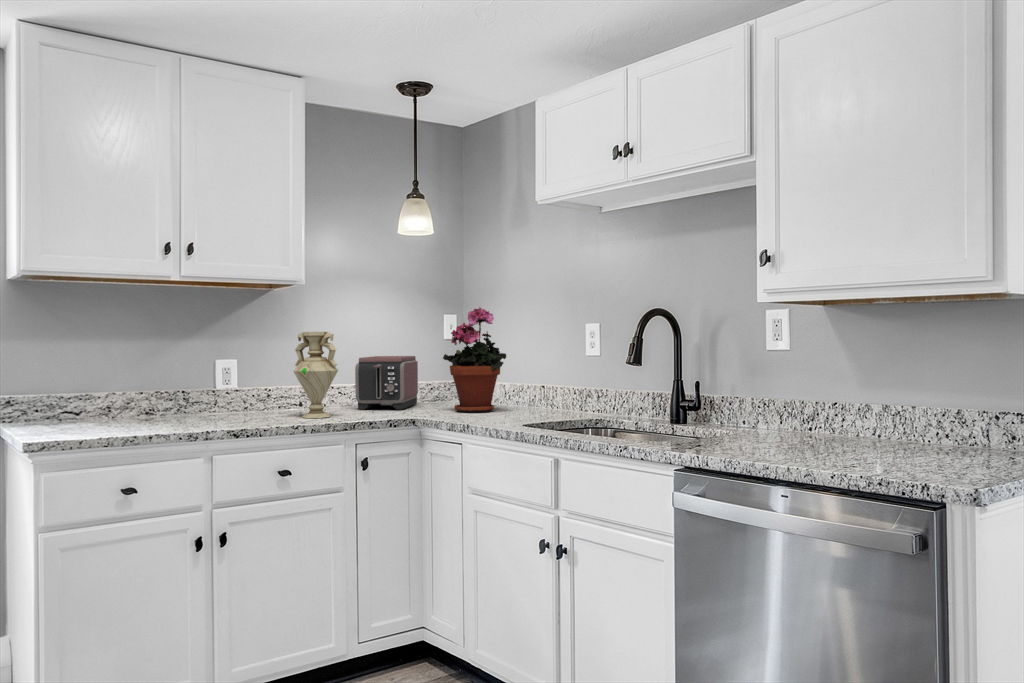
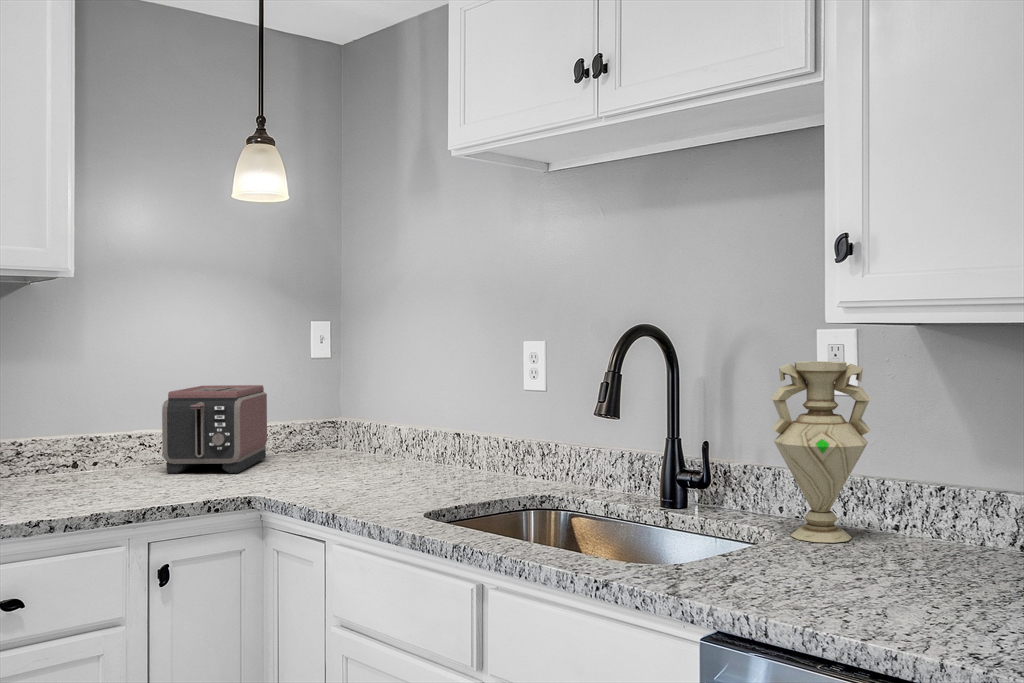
potted plant: present [443,307,506,413] -> none [302,314,403,480]
vase: present [293,332,338,418] -> present [771,361,871,543]

